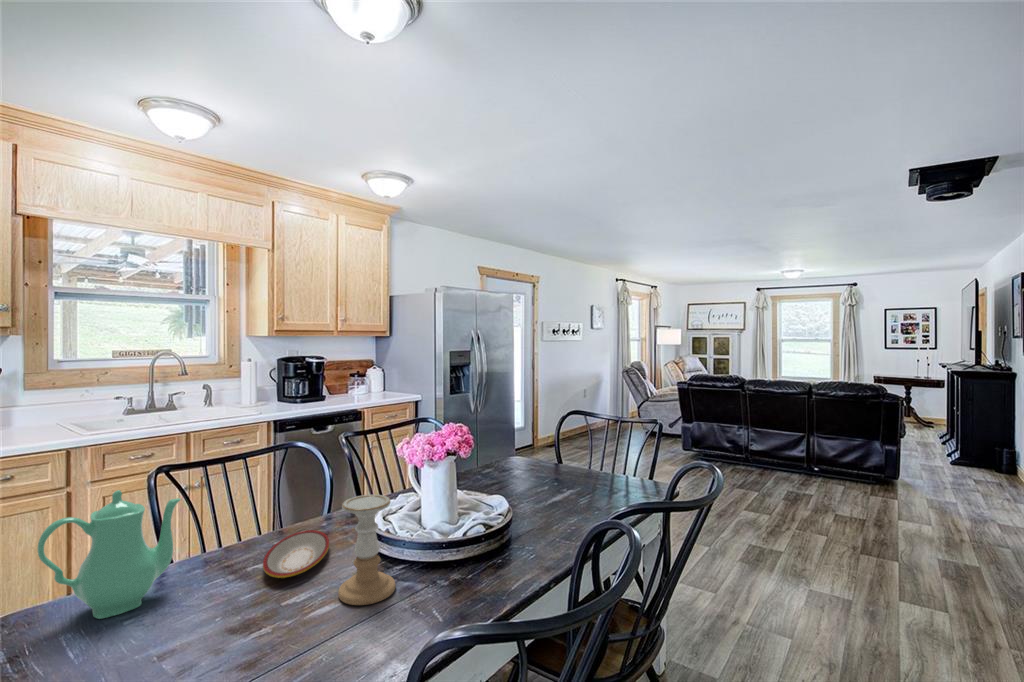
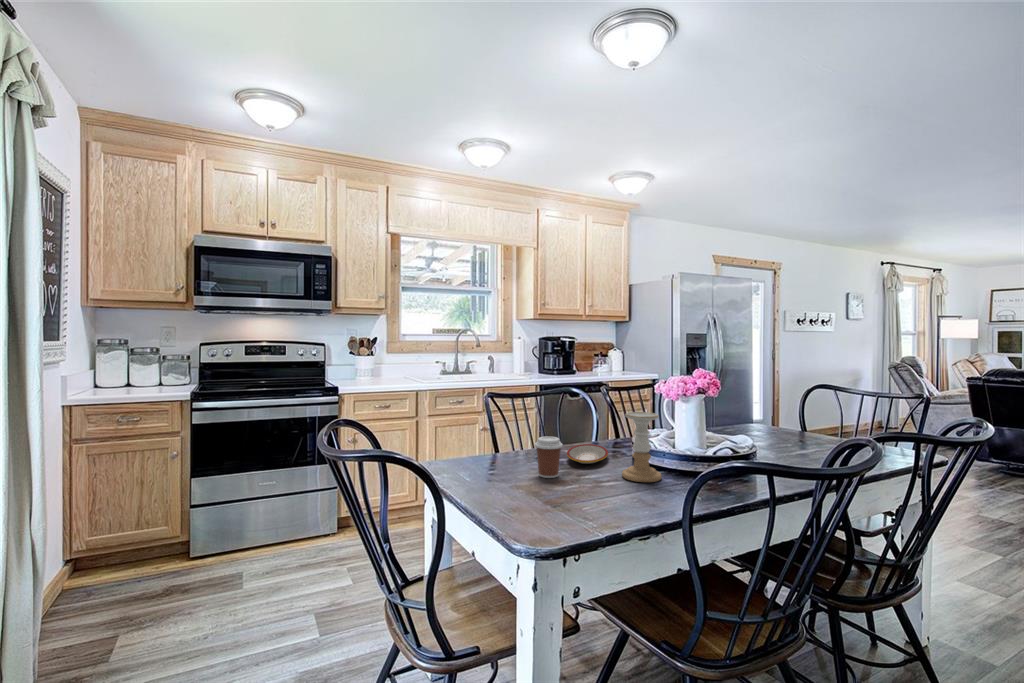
teapot: present [37,490,181,619] -> none [455,394,521,467]
coffee cup: none [190,552,241,627] -> present [535,437,563,478]

